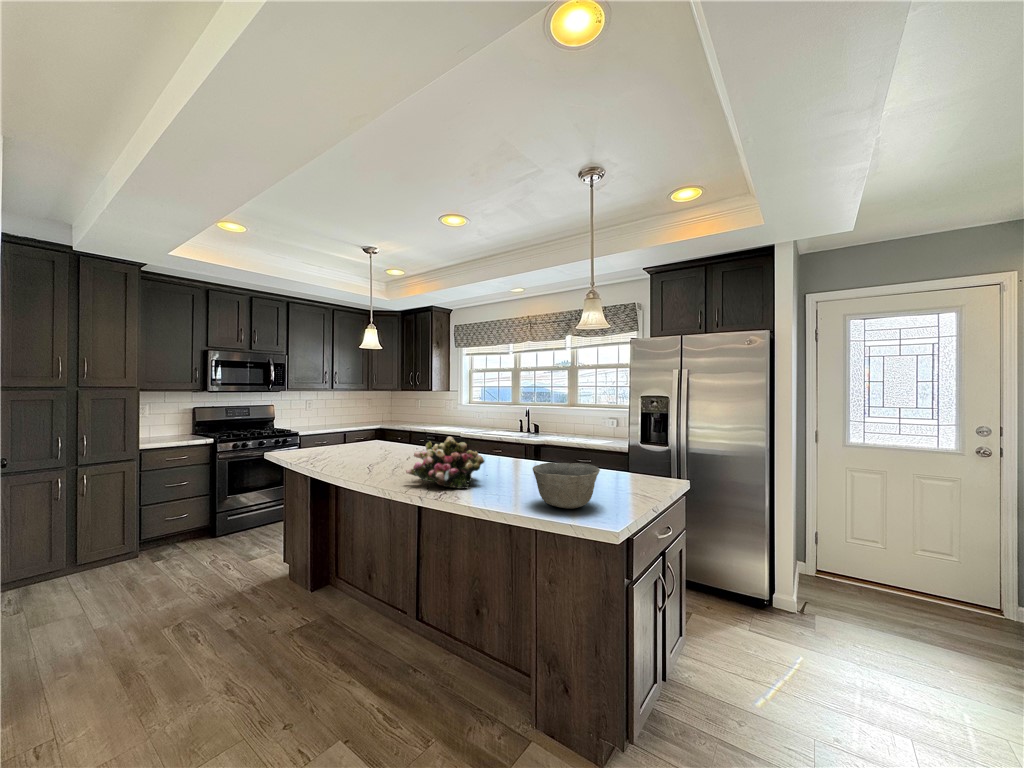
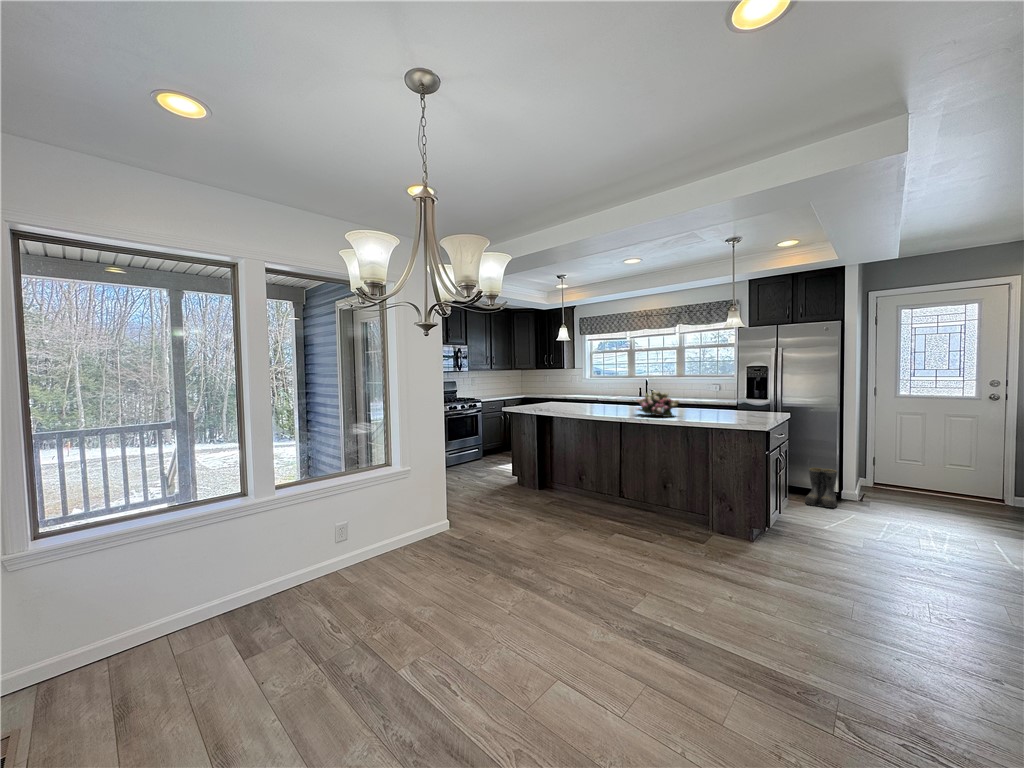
bowl: present [533,462,600,509] -> none [719,401,758,422]
boots: none [714,557,763,632] -> present [805,468,837,508]

